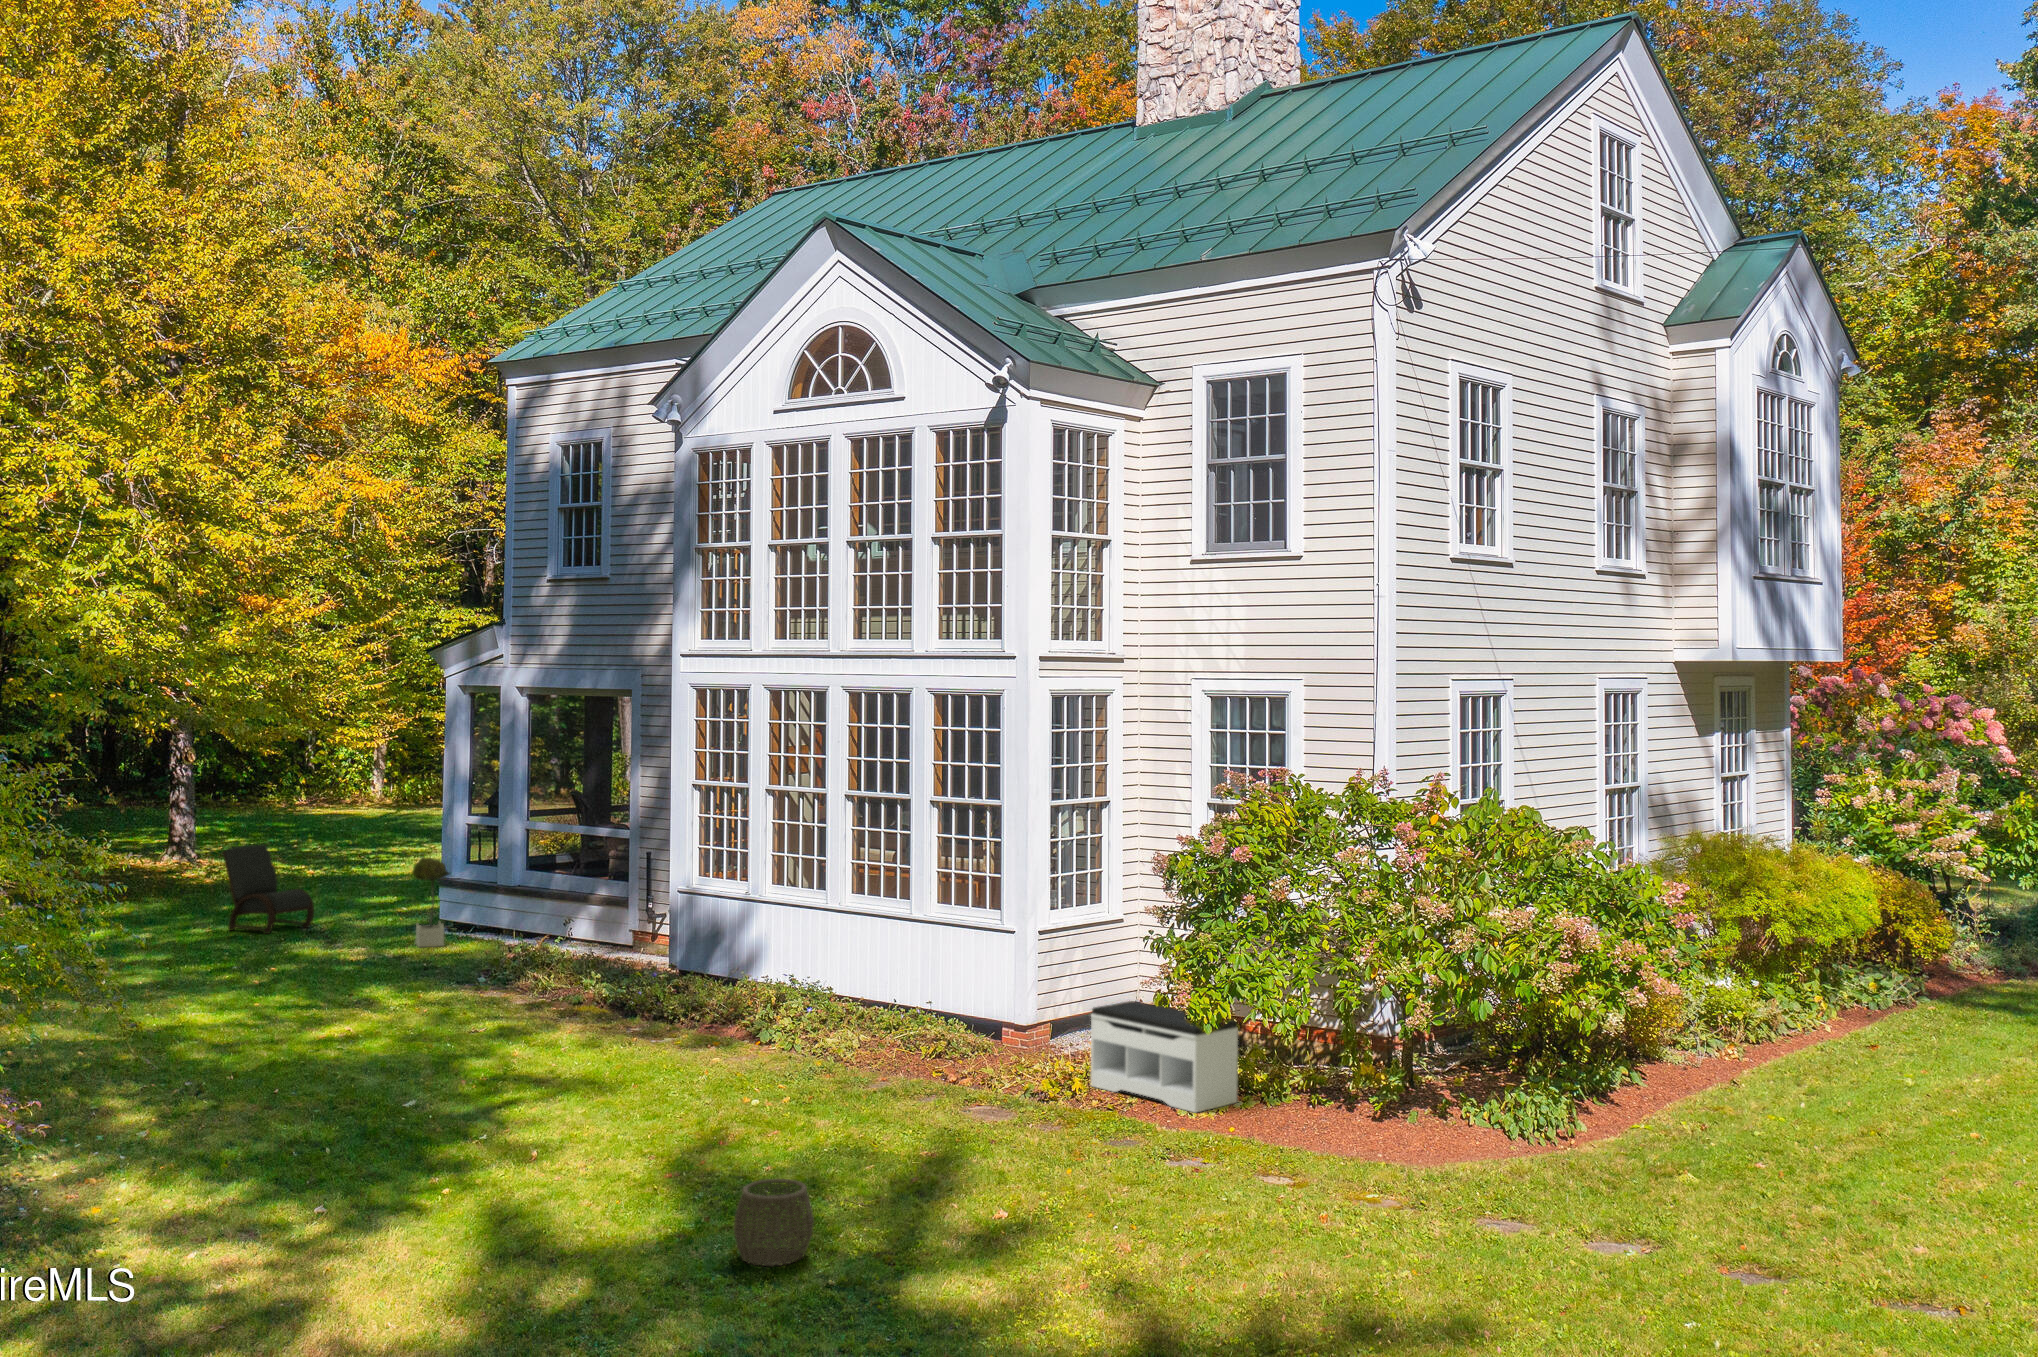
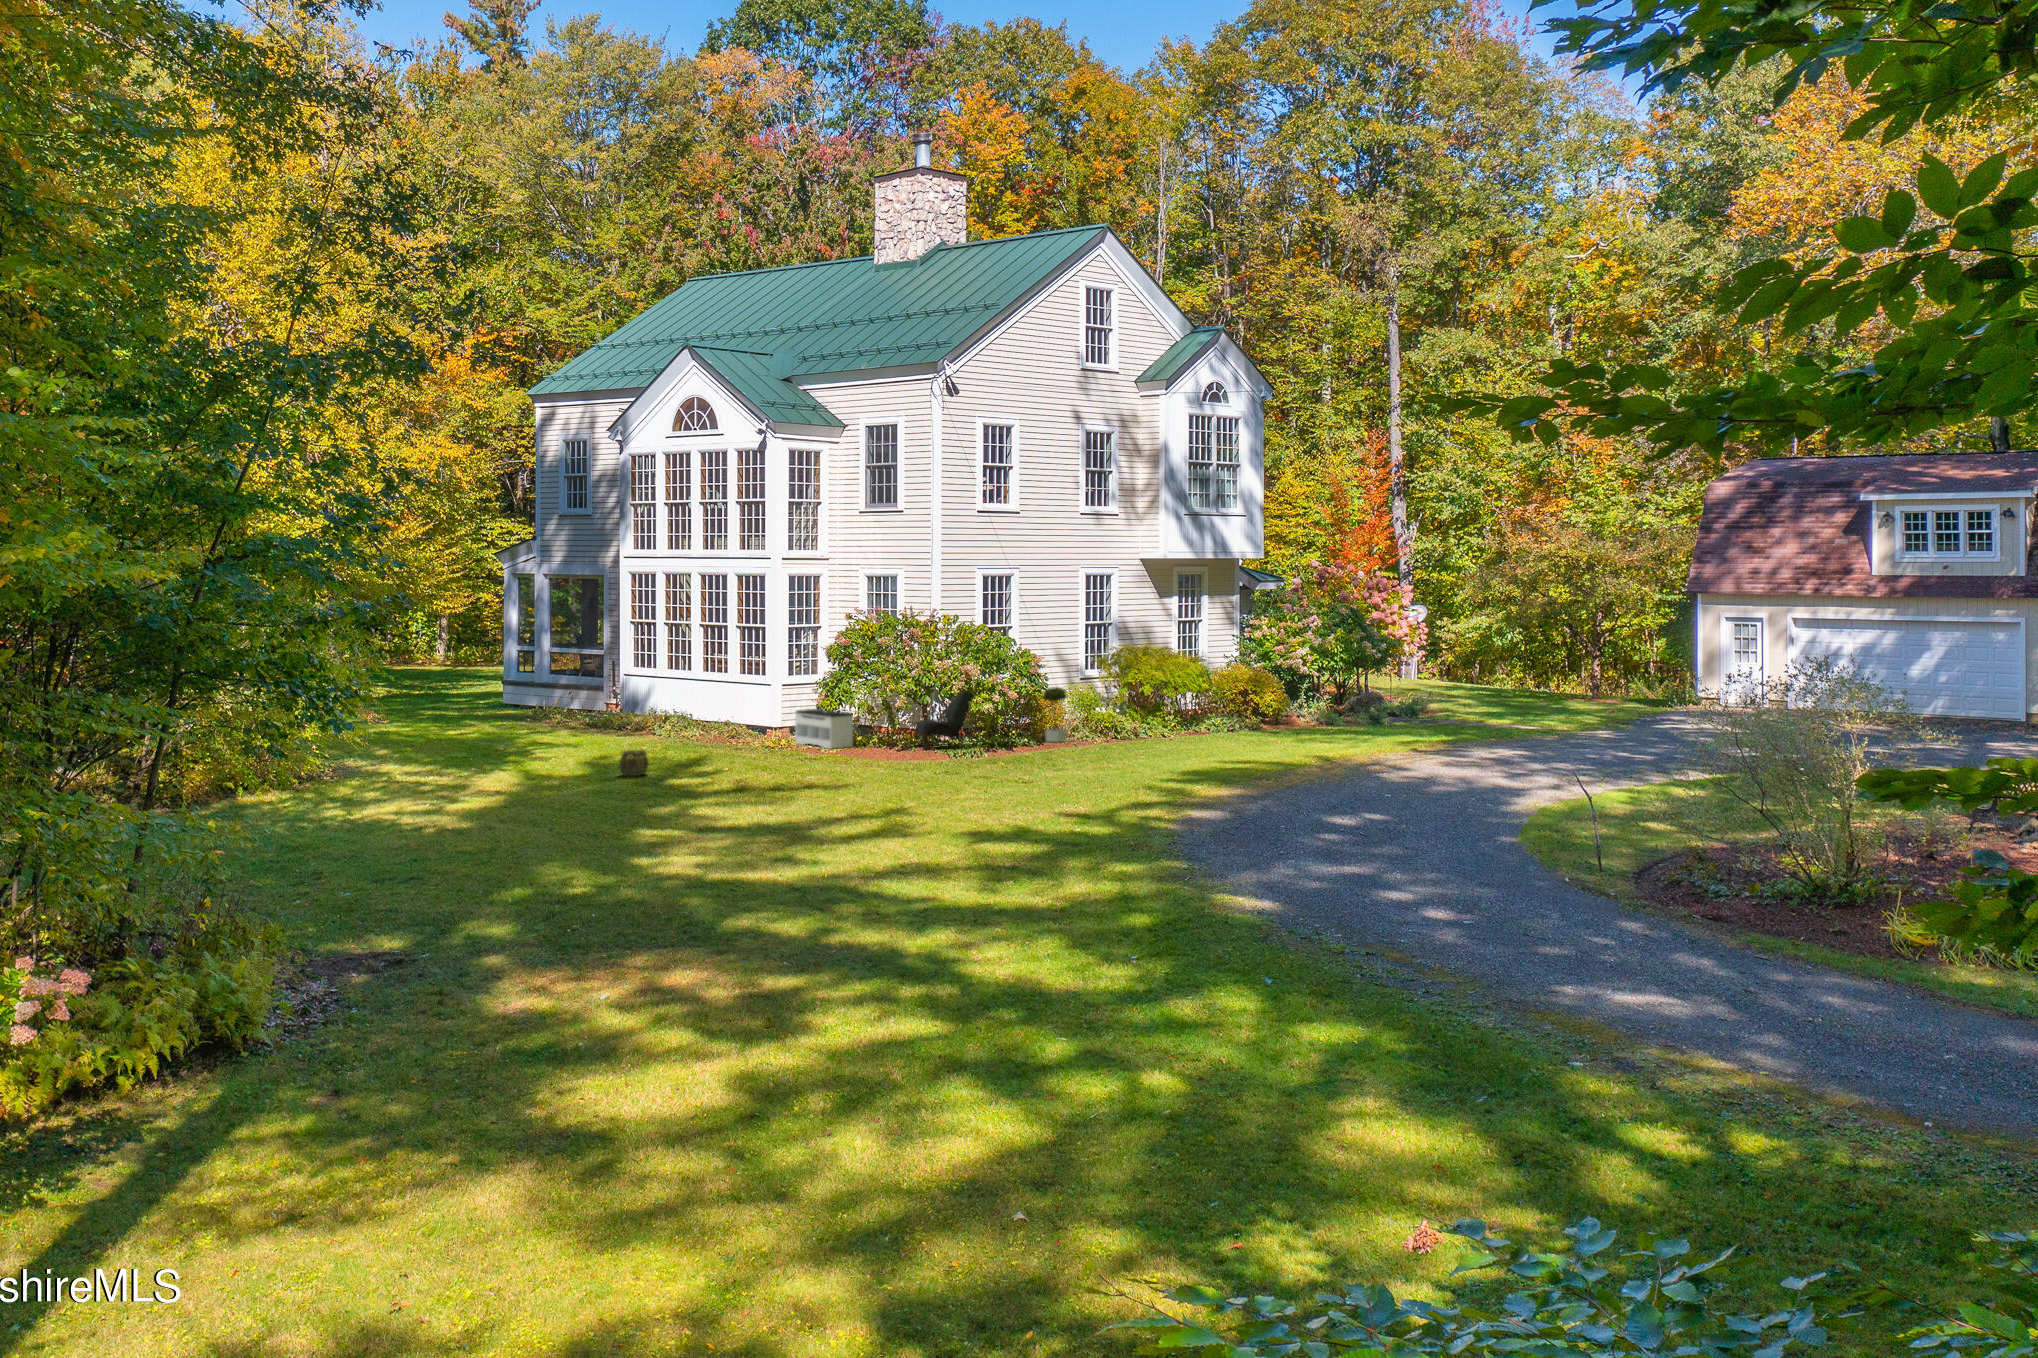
lounge chair: present [223,845,314,934] -> present [914,691,975,749]
potted tree: present [412,857,450,947] -> present [1043,687,1067,742]

